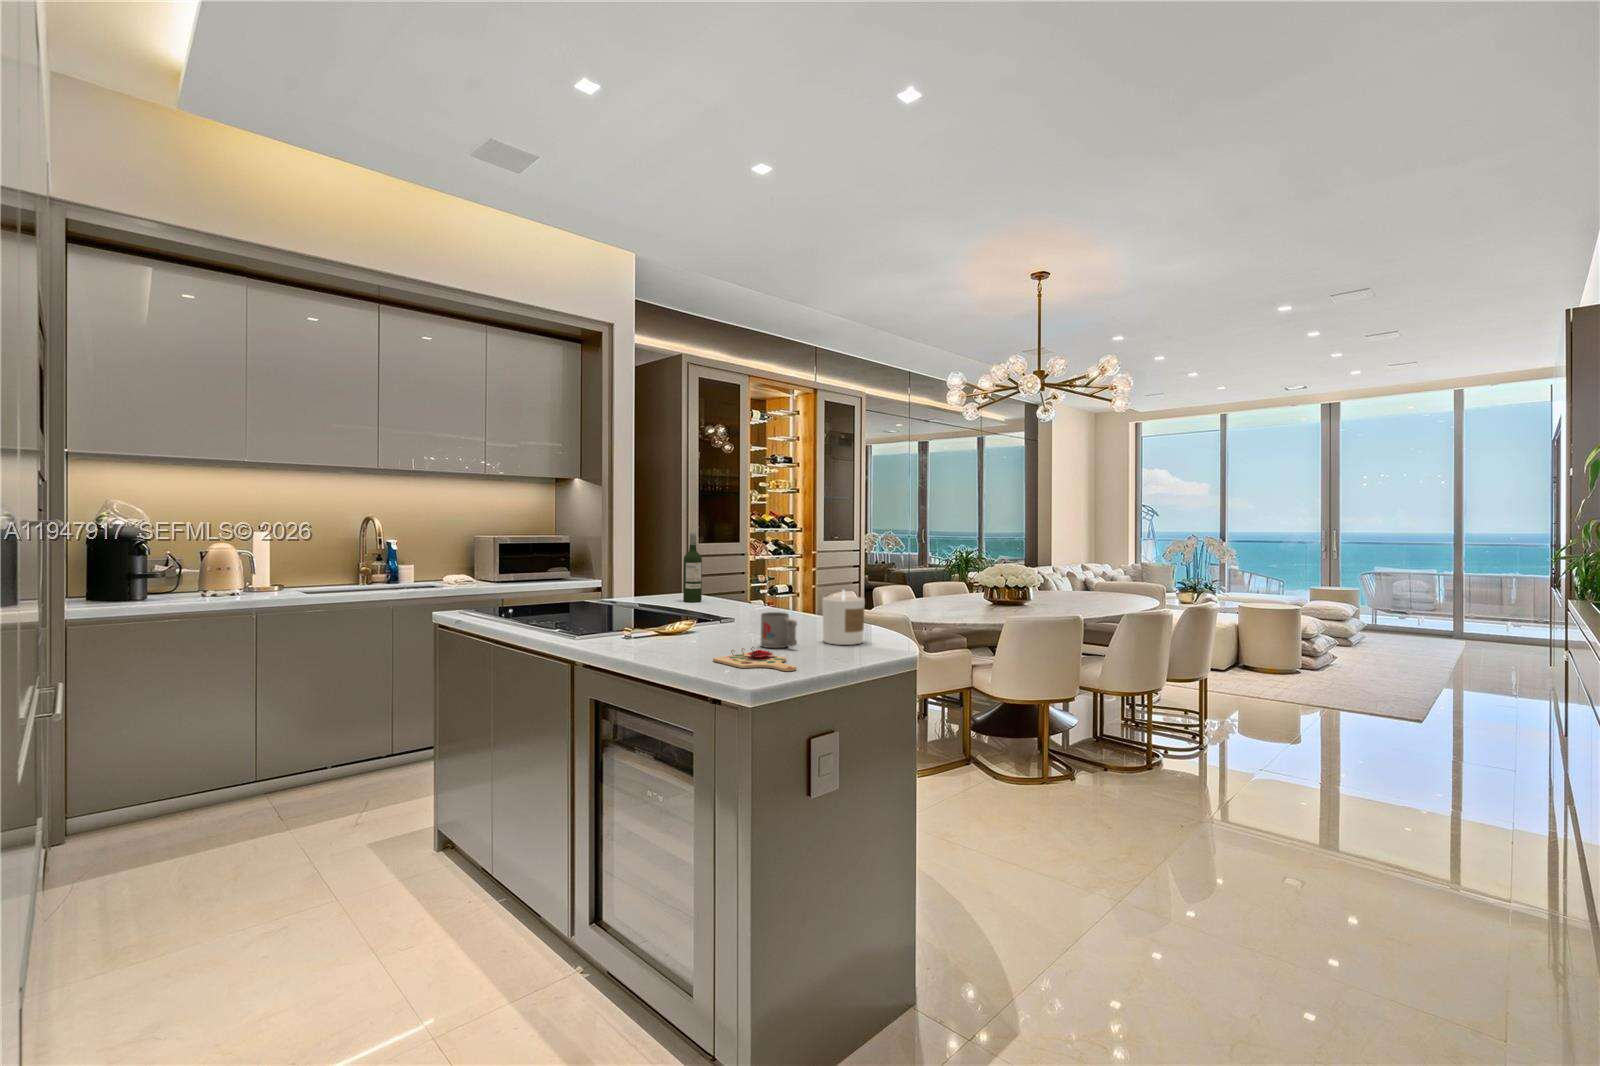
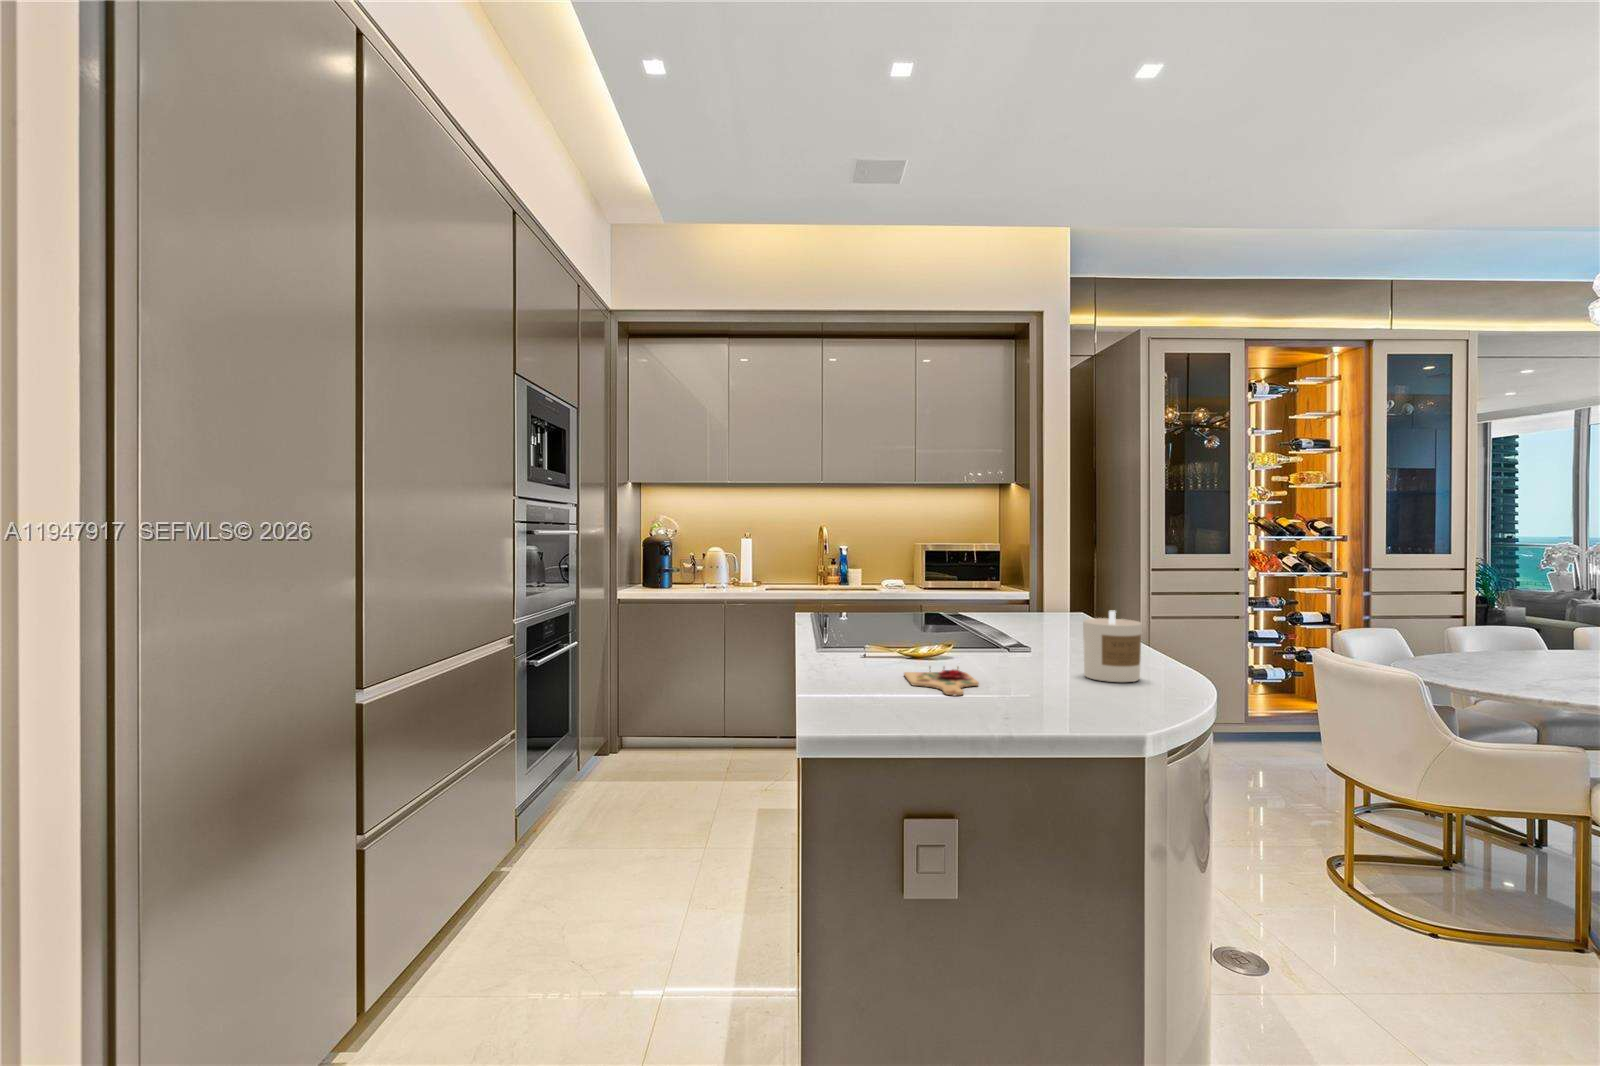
wine bottle: present [683,533,702,602] -> none [1051,539,1073,620]
mug: present [761,612,797,648] -> none [996,631,1030,673]

